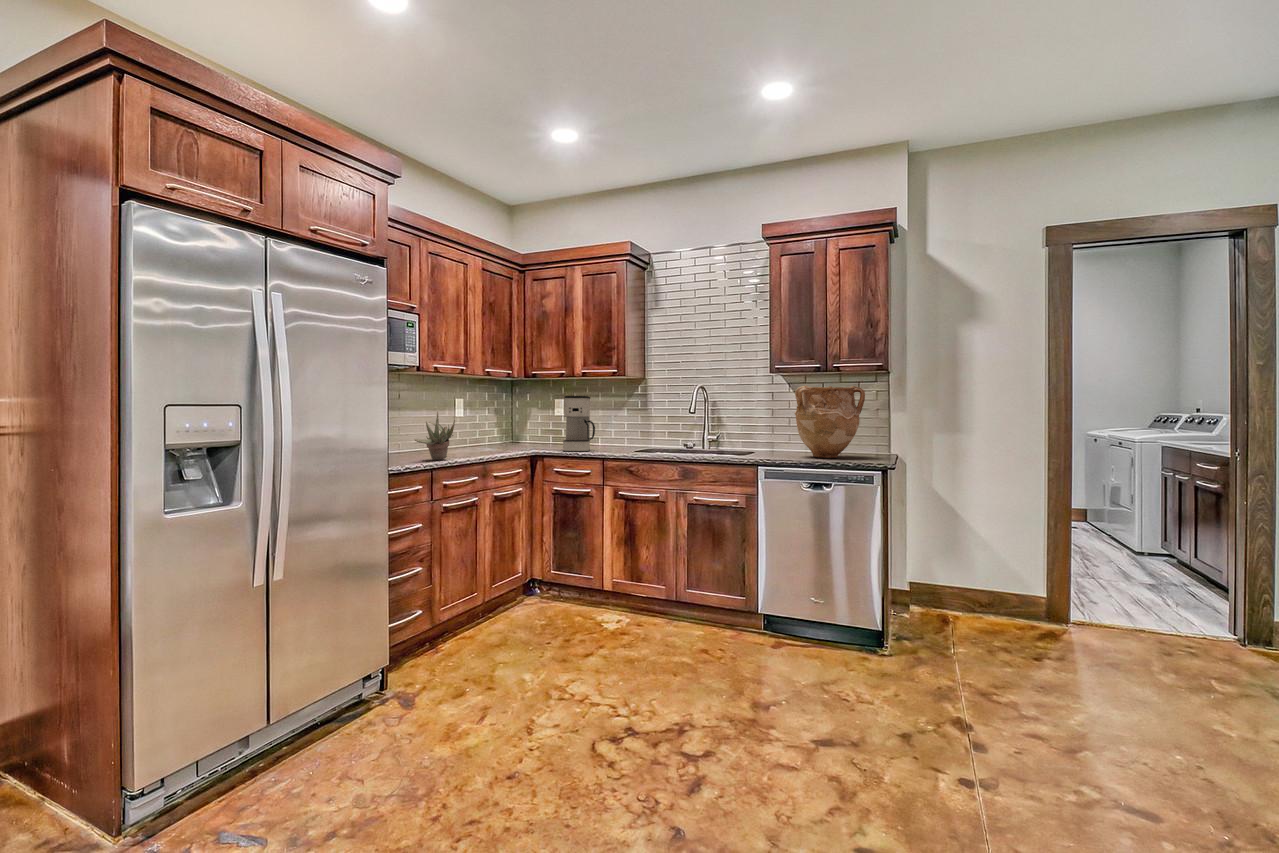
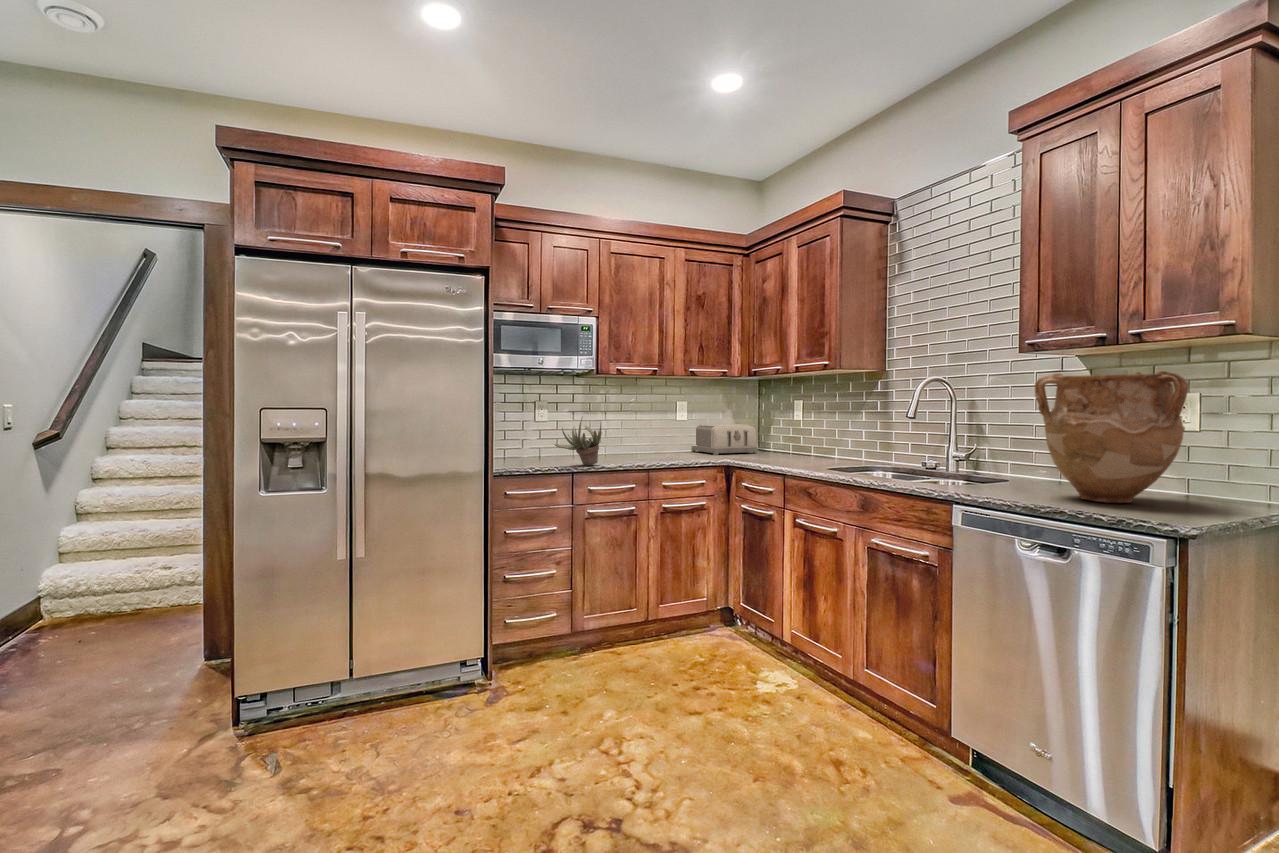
coffee maker: present [563,396,595,452] -> none [759,396,803,464]
toaster: none [463,421,526,449] -> present [691,424,757,455]

